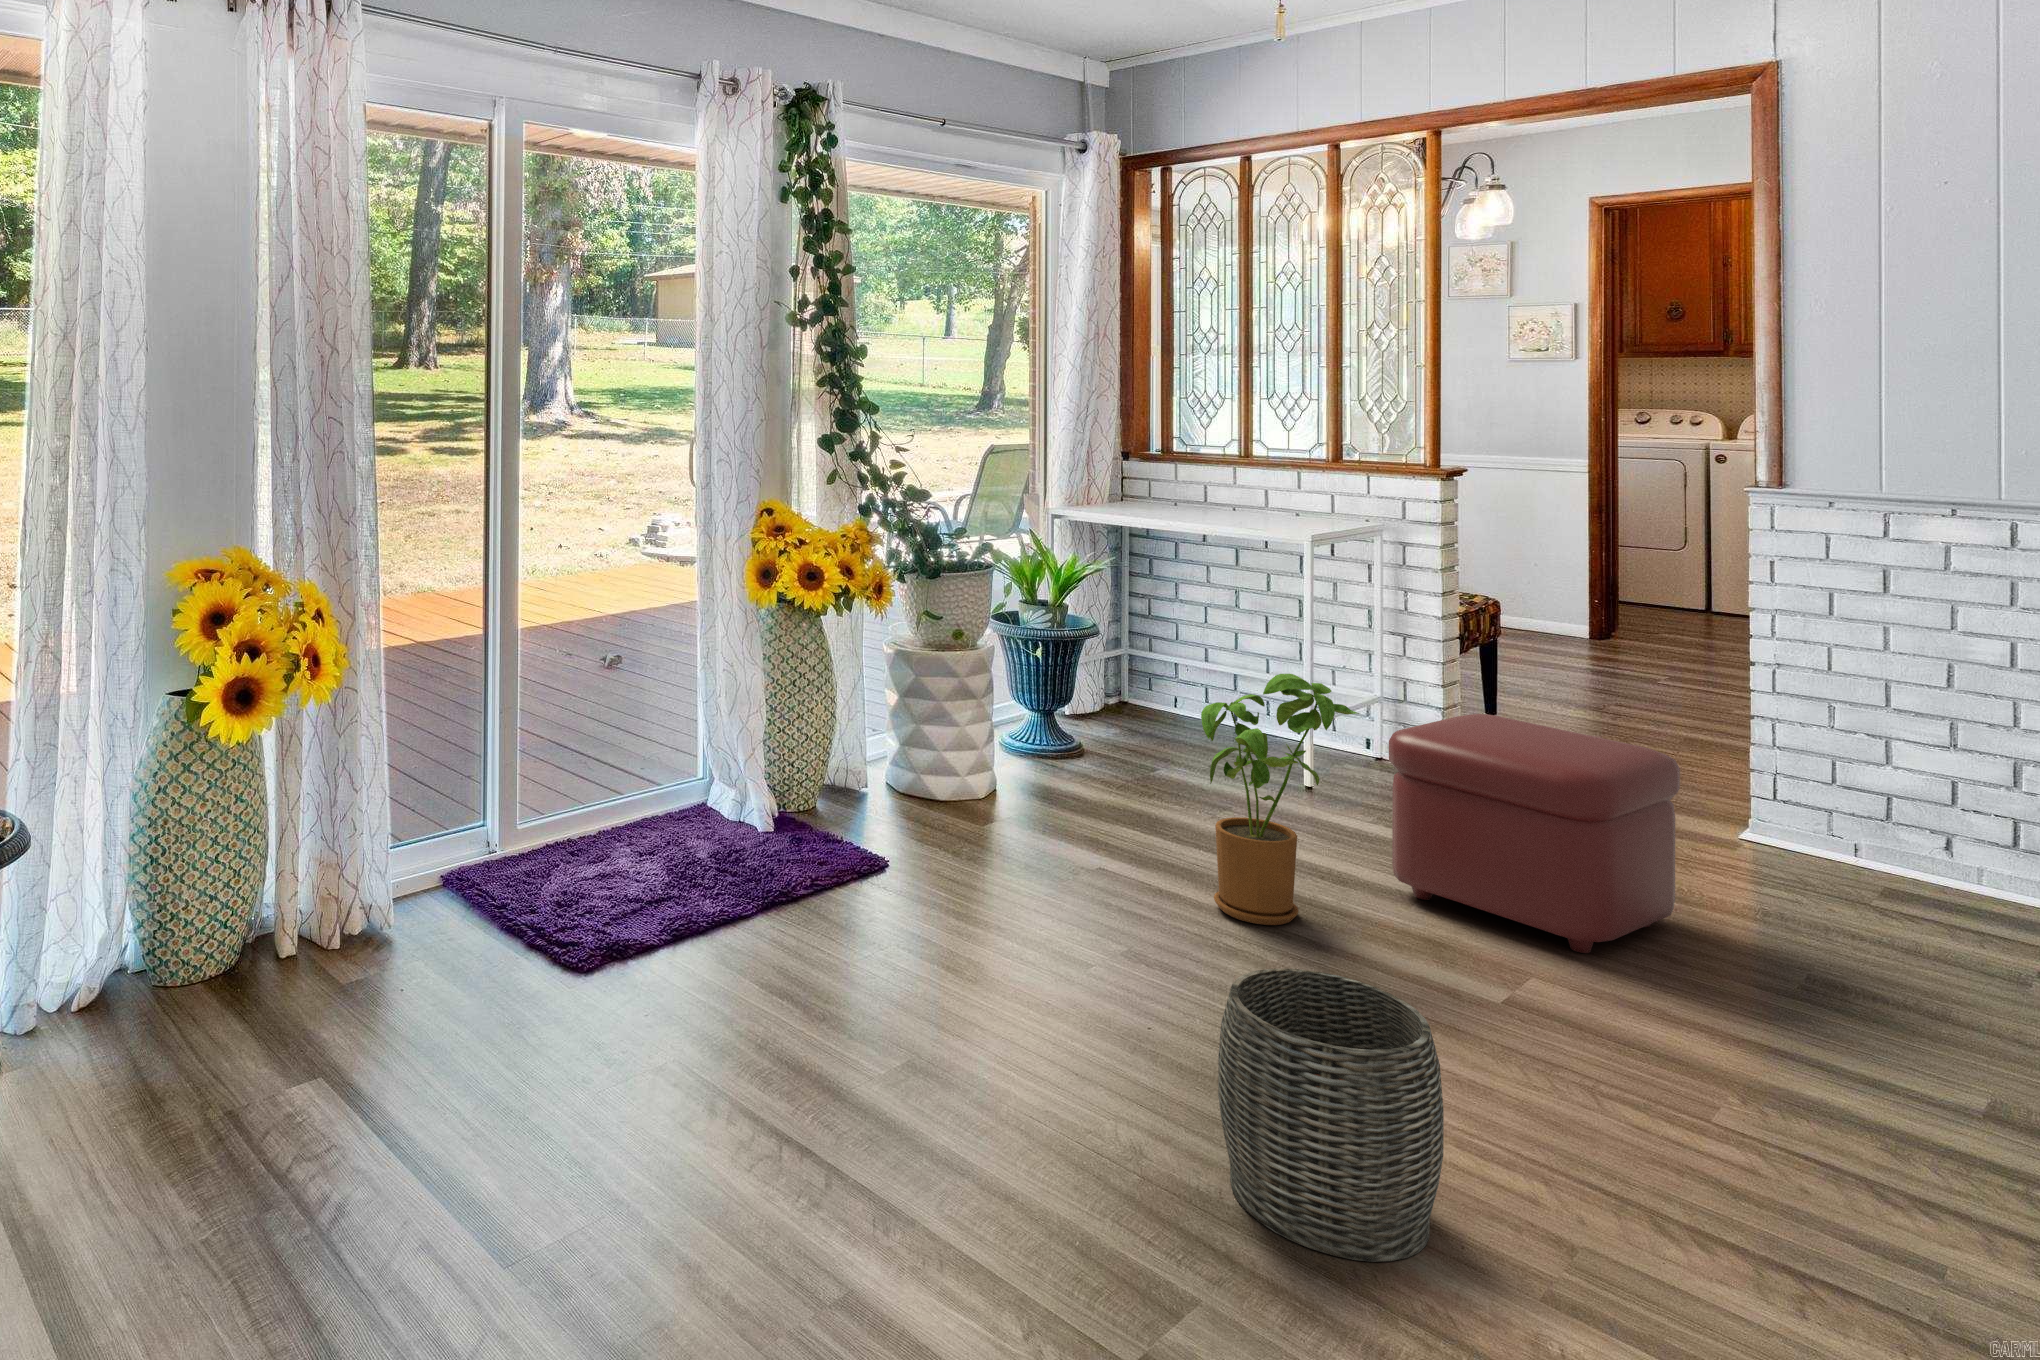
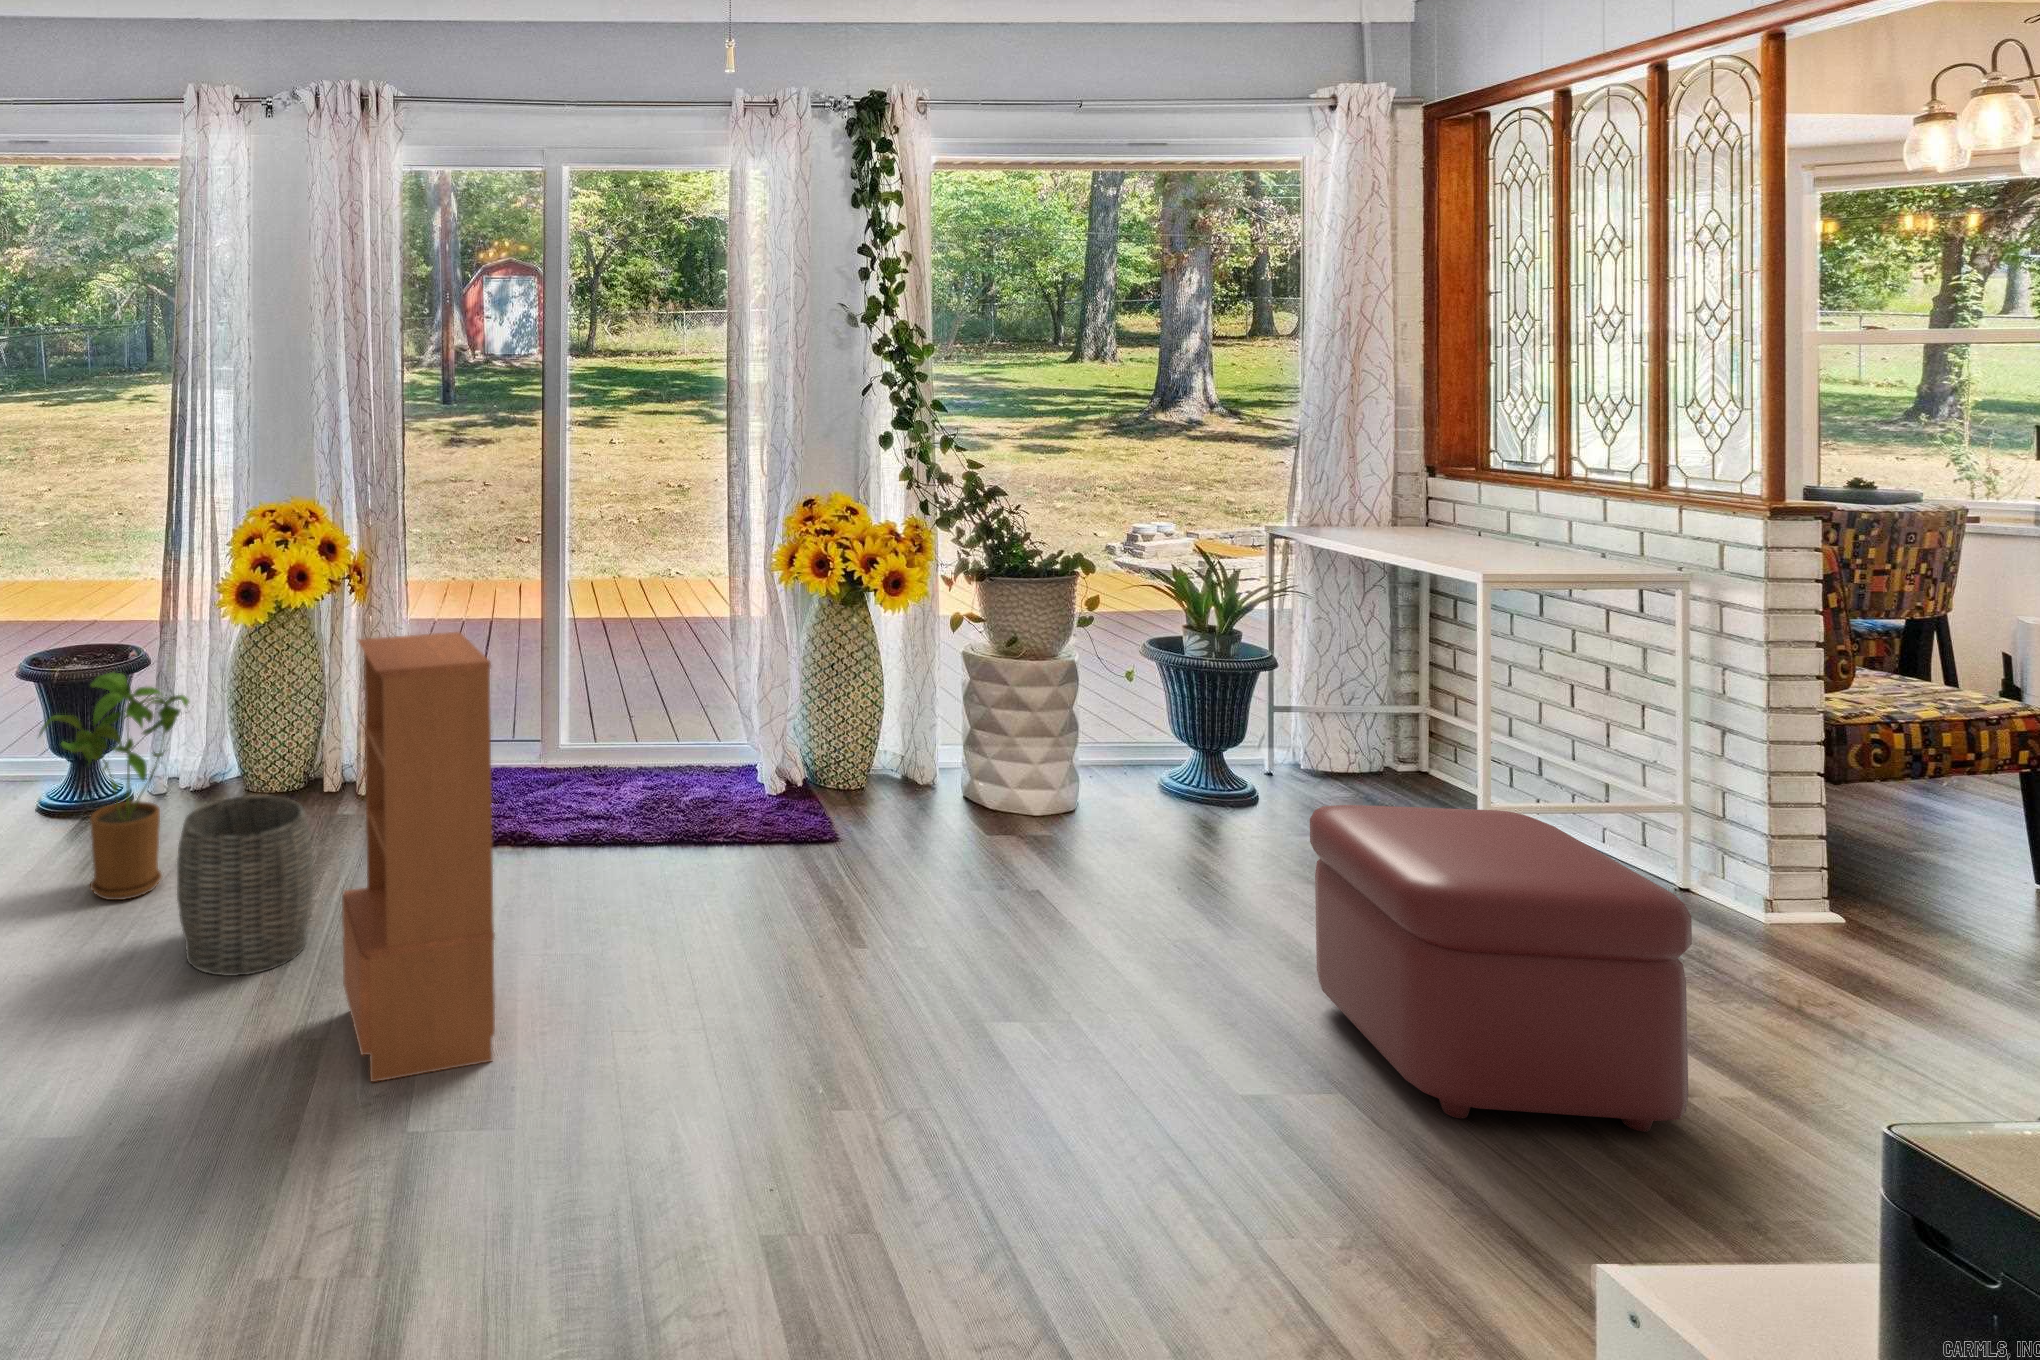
house plant: present [1201,674,1360,925] -> present [39,673,189,900]
bookcase: none [825,685,1061,1283] -> present [342,632,495,1082]
woven basket: present [1218,968,1444,1262] -> present [177,795,313,976]

